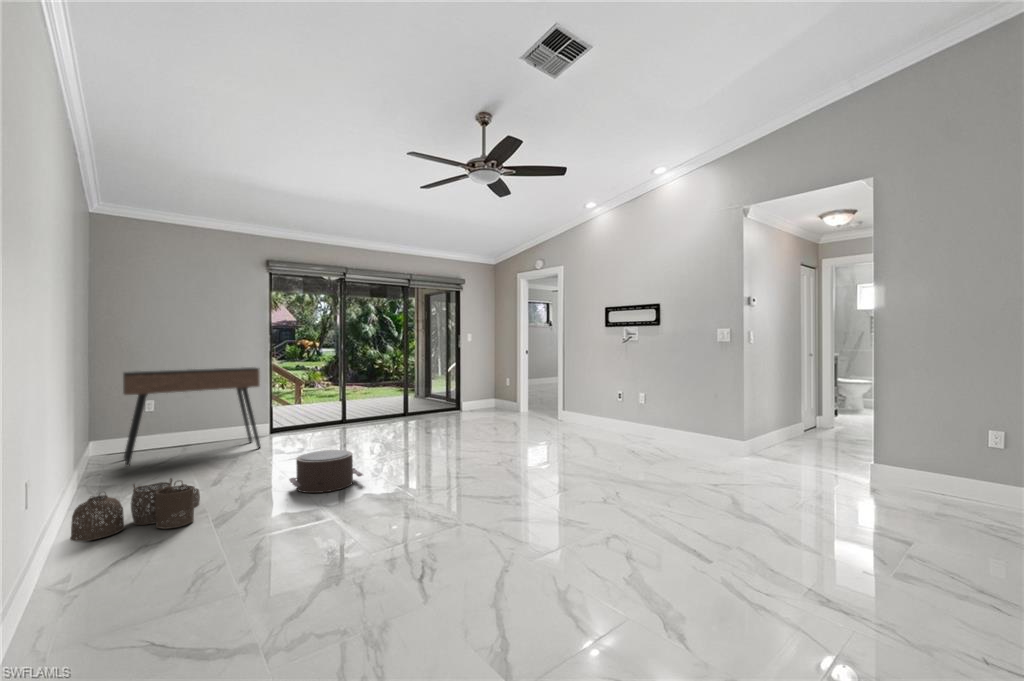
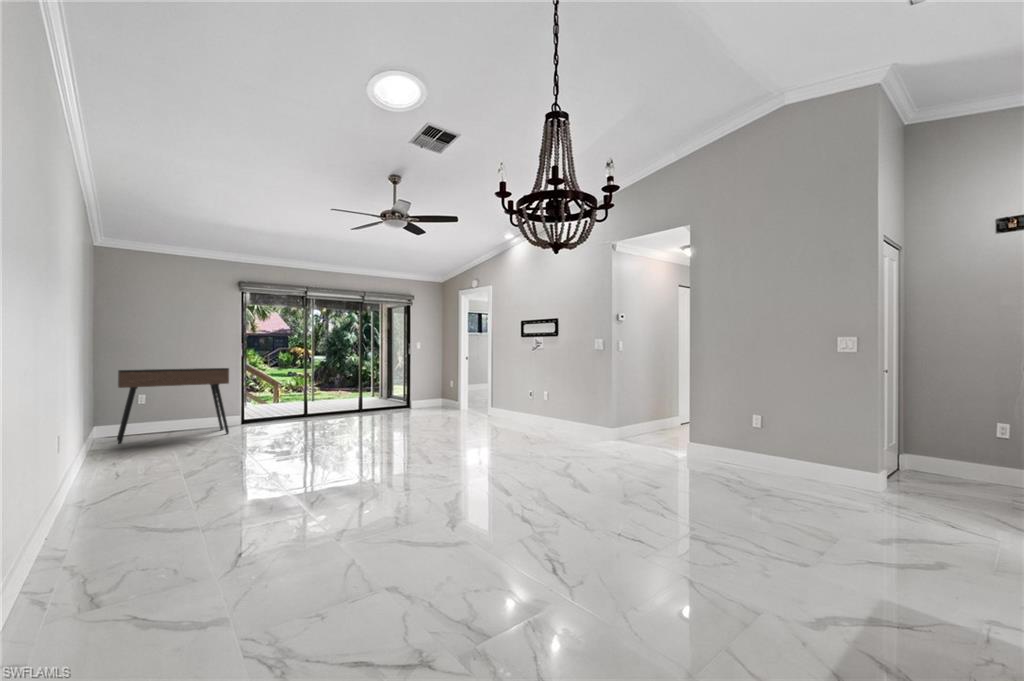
pouf: present [289,450,363,493] -> none [243,430,301,460]
woven basket: present [70,478,200,541] -> none [79,445,174,484]

